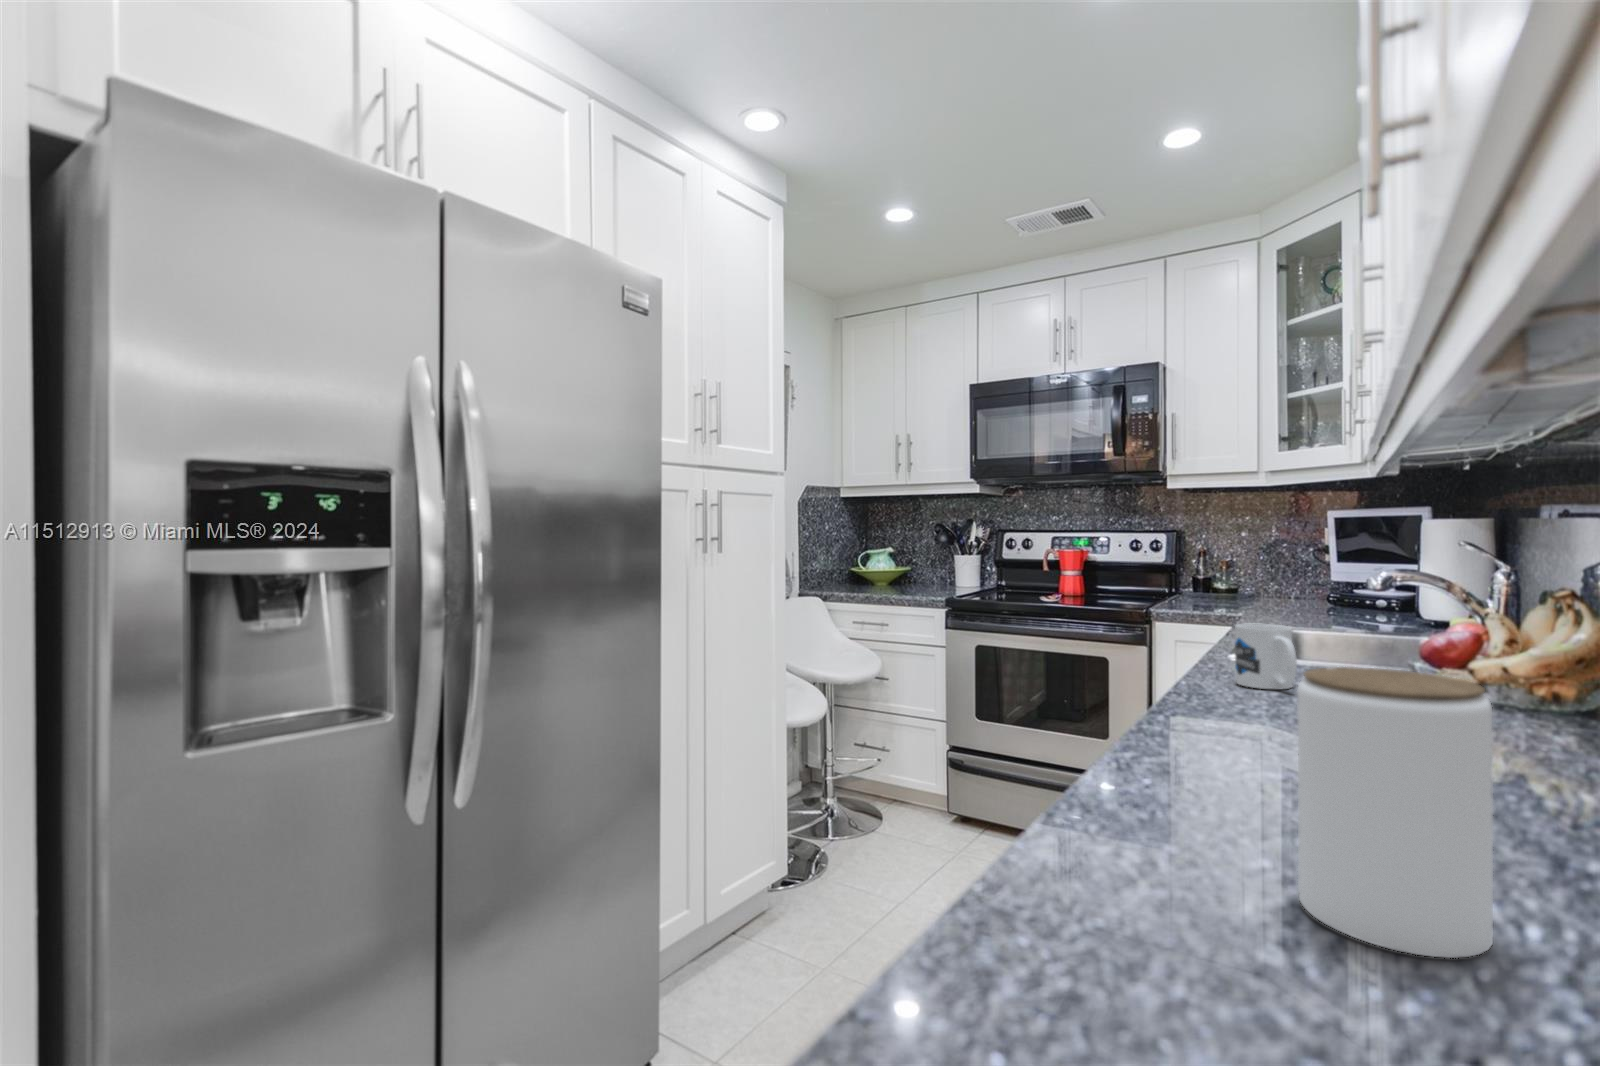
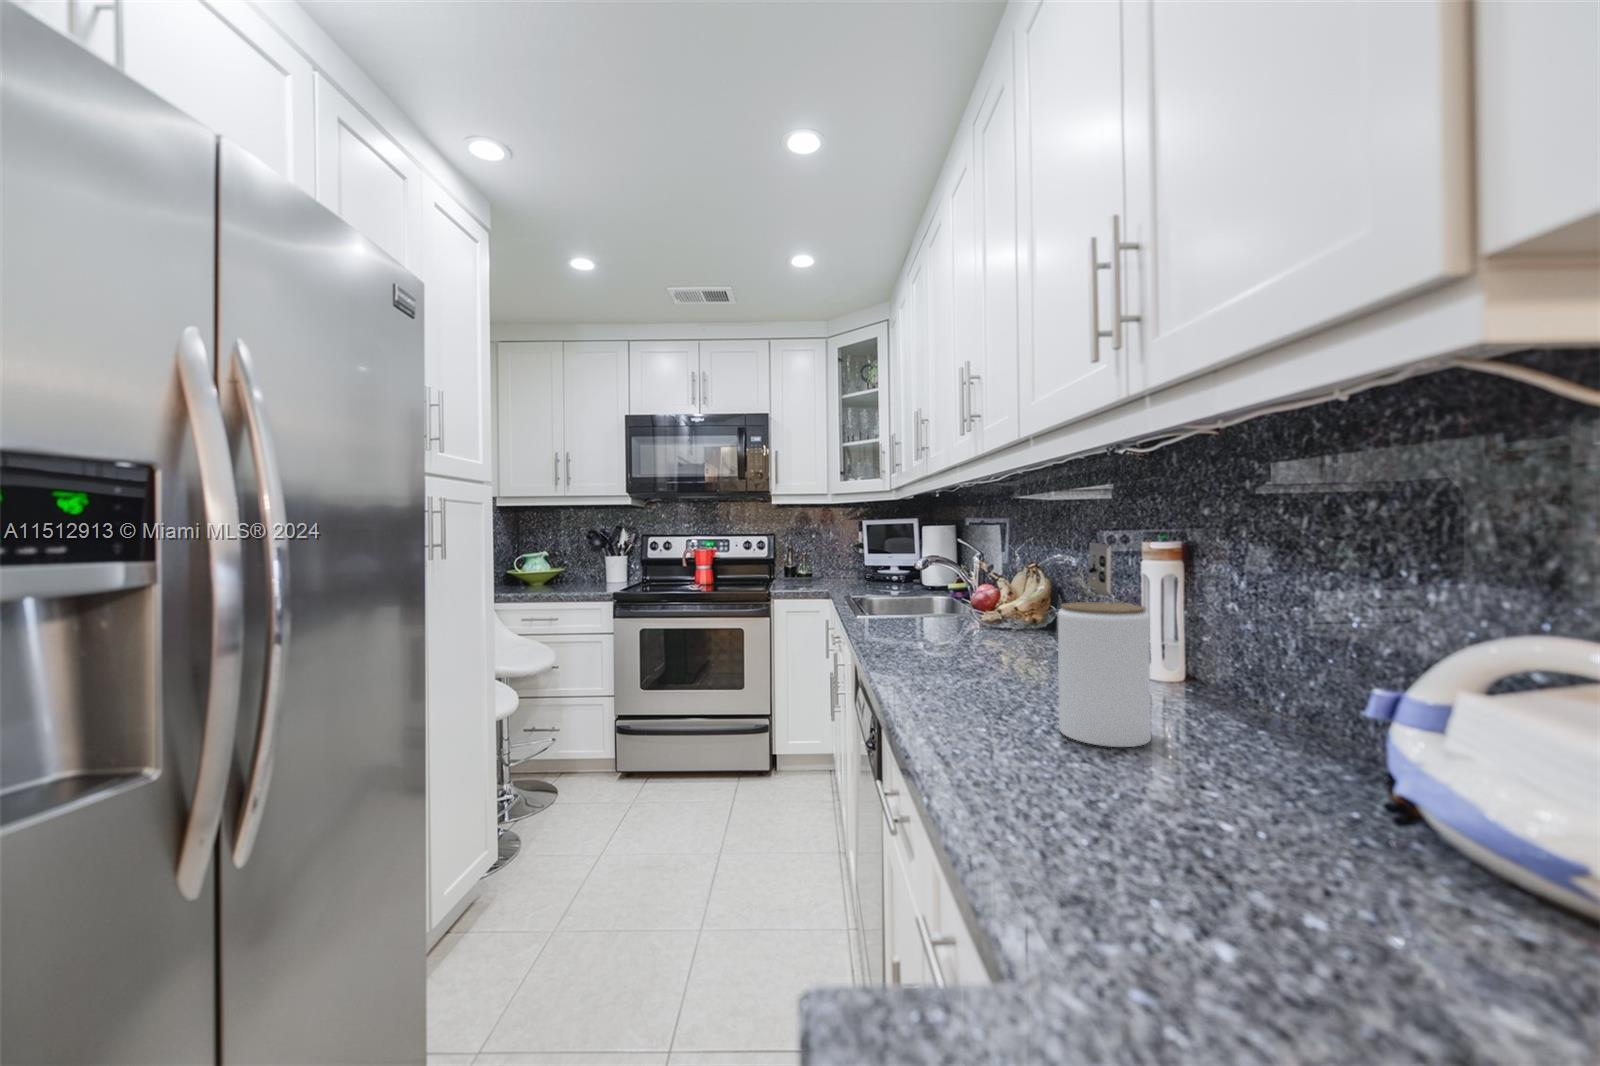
mug: present [1235,624,1297,689] -> none [881,592,921,634]

